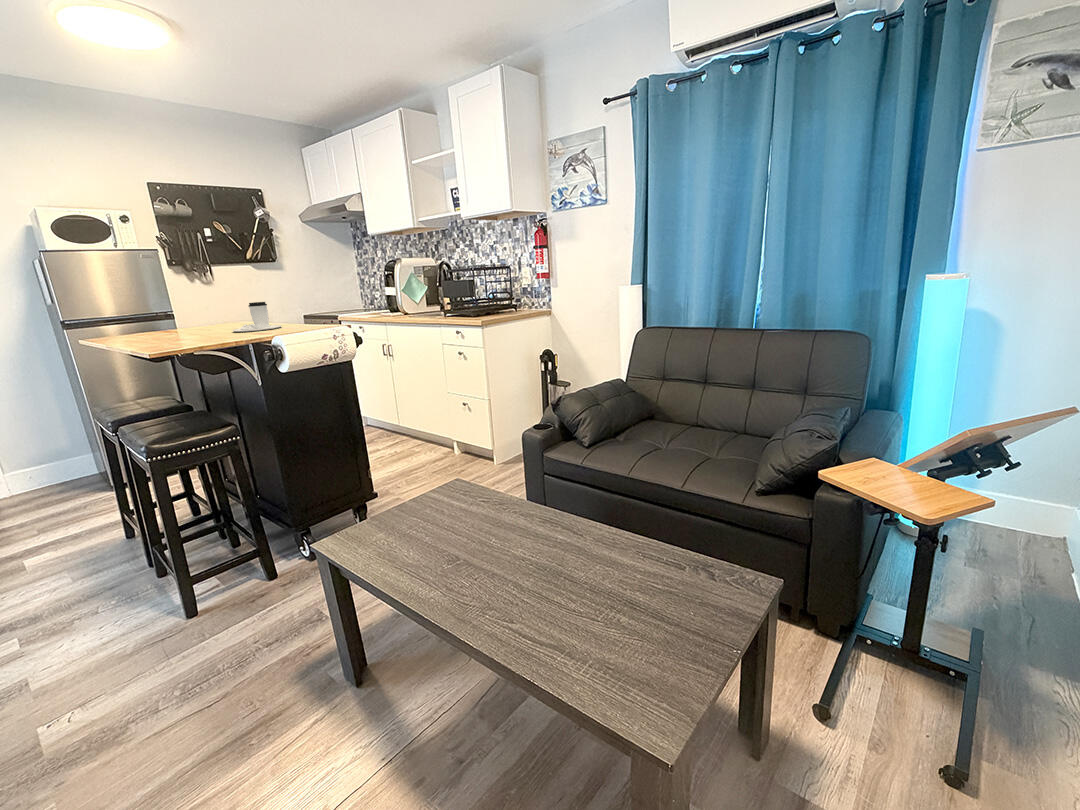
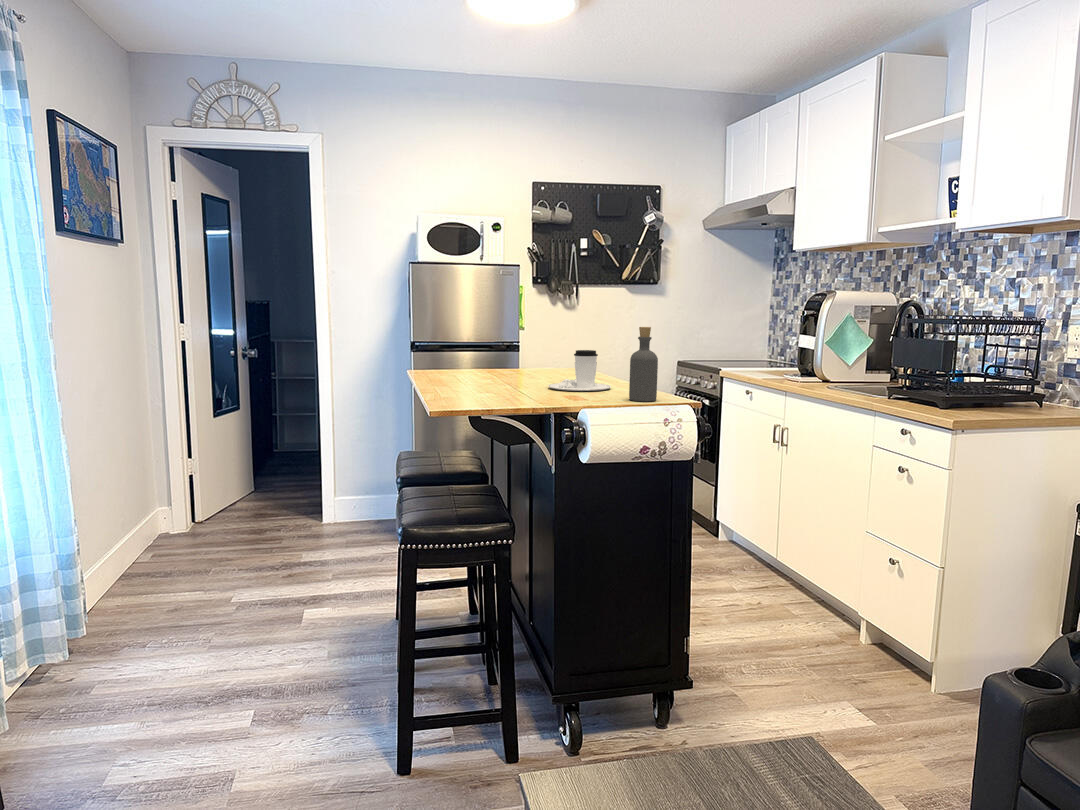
bottle: none [298,280,322,329] -> present [629,327,658,401]

